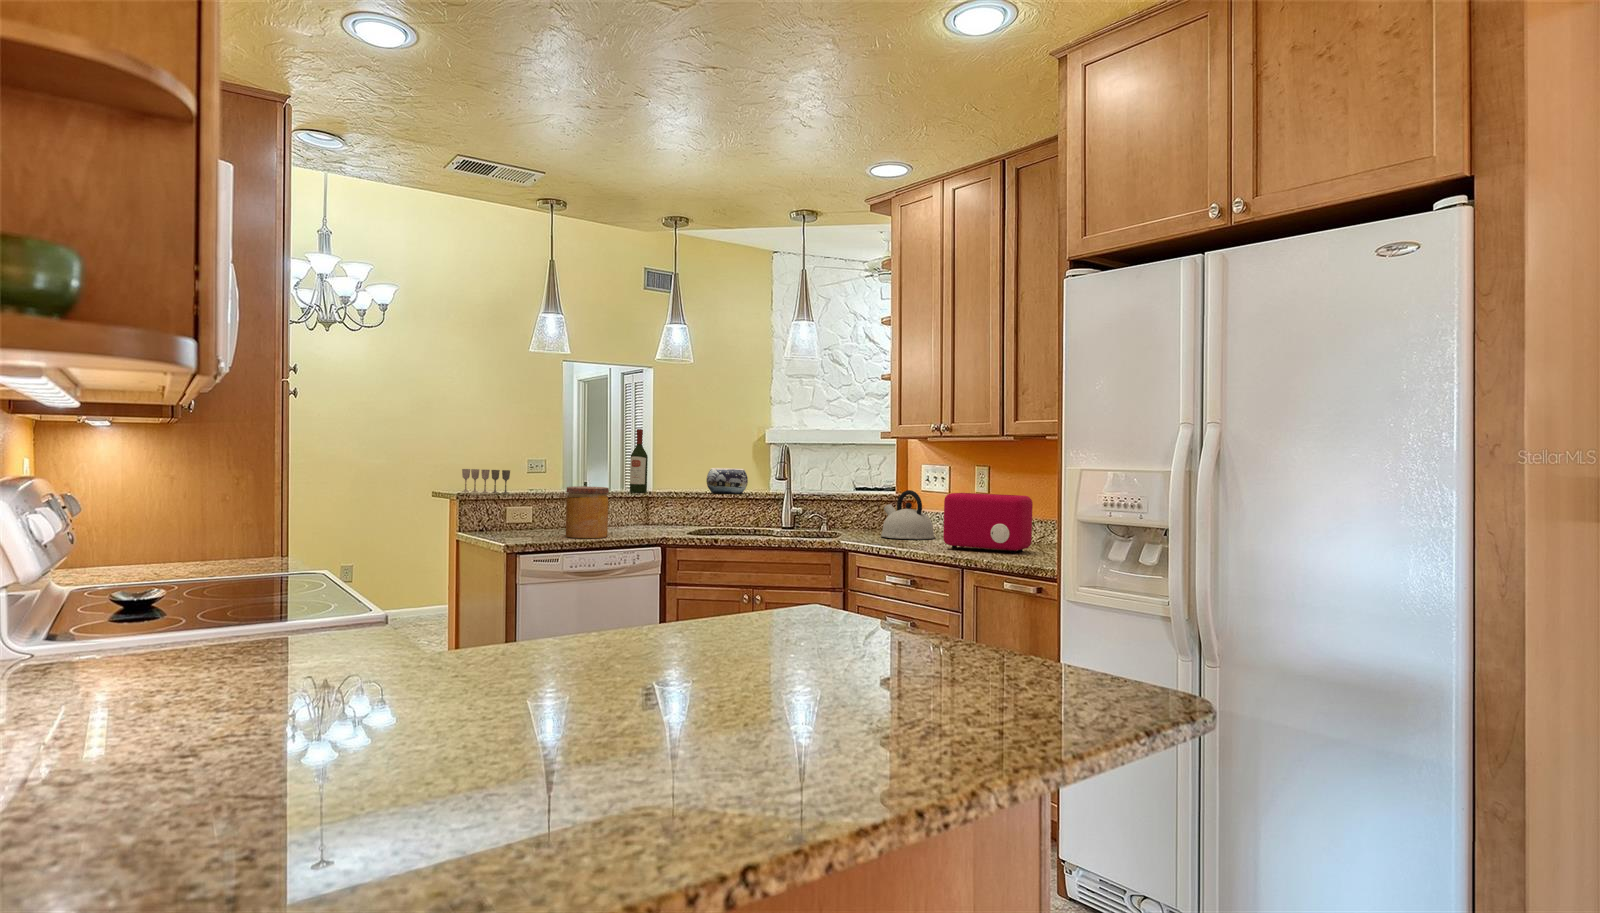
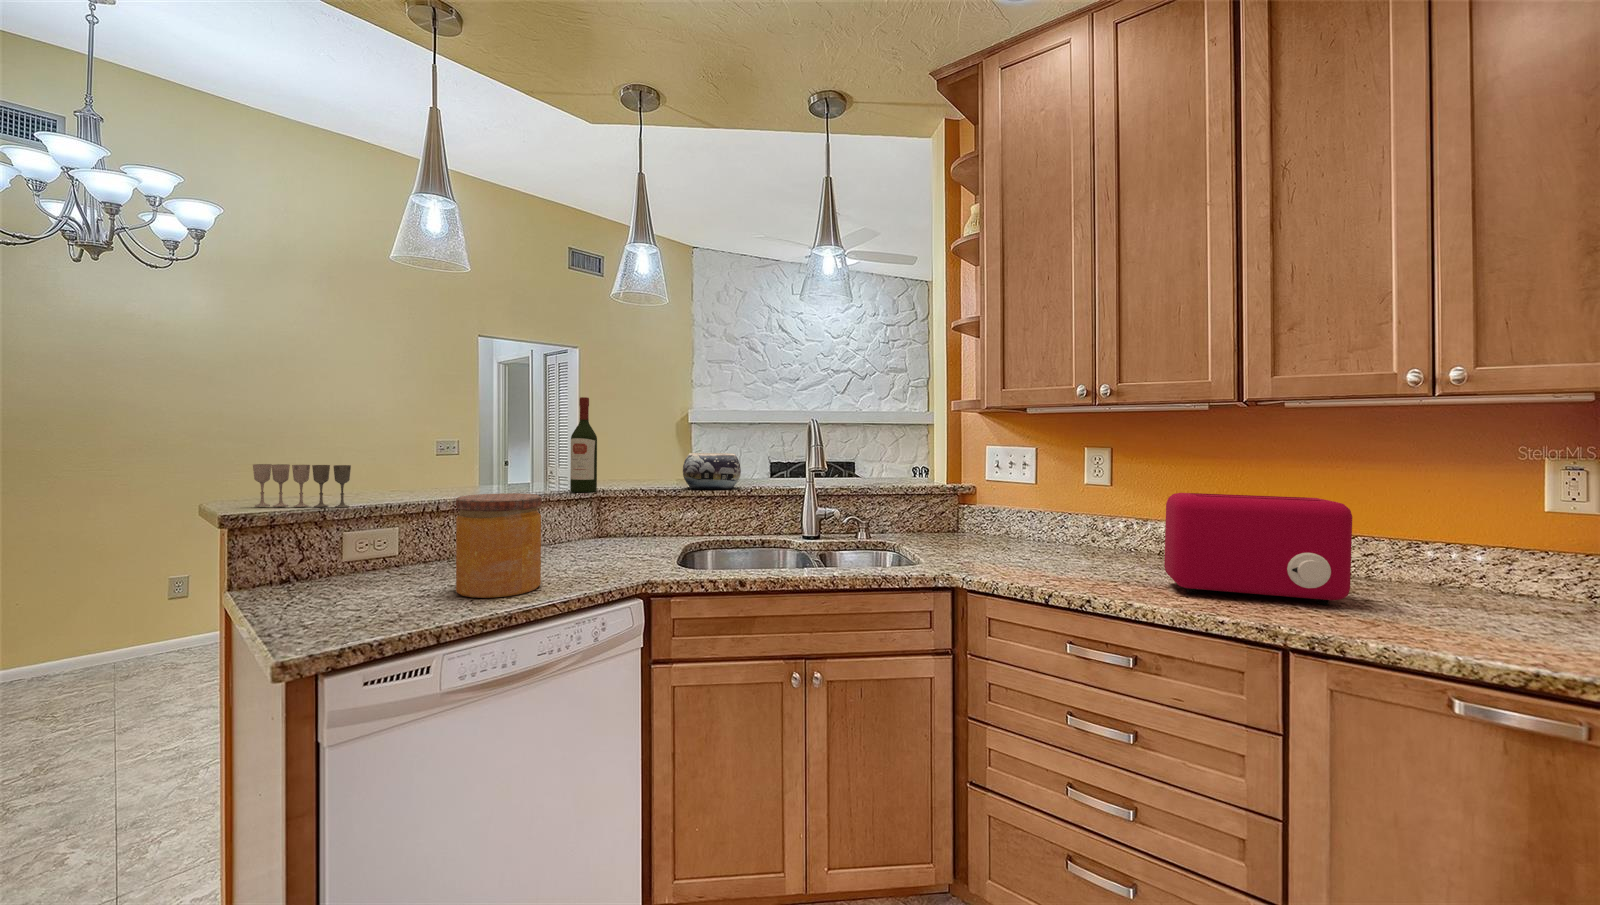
kettle: present [881,490,935,539] -> none [971,484,1061,561]

